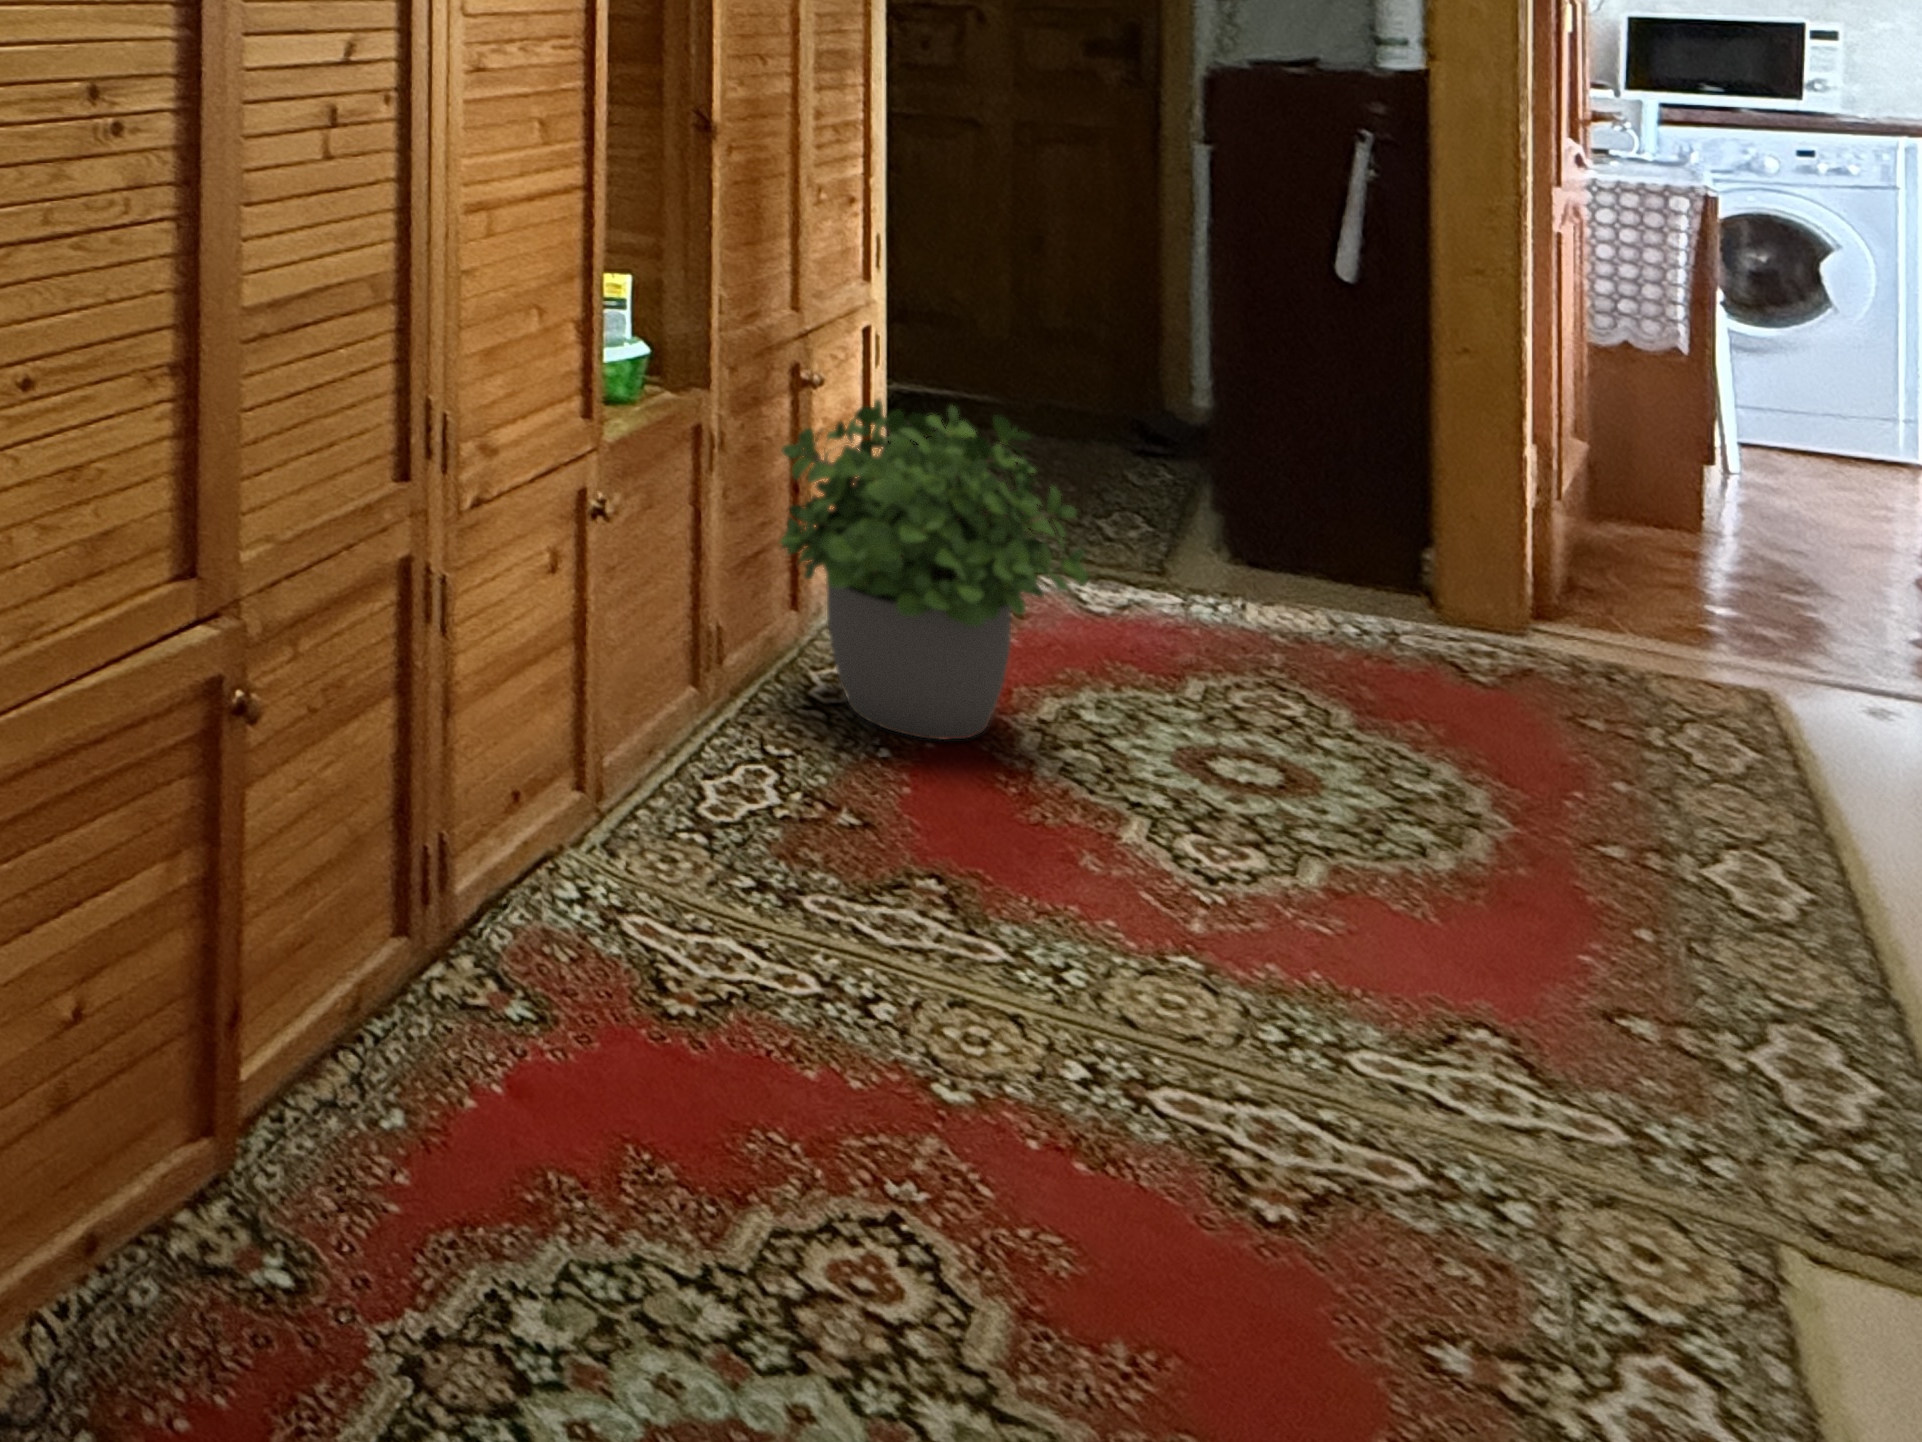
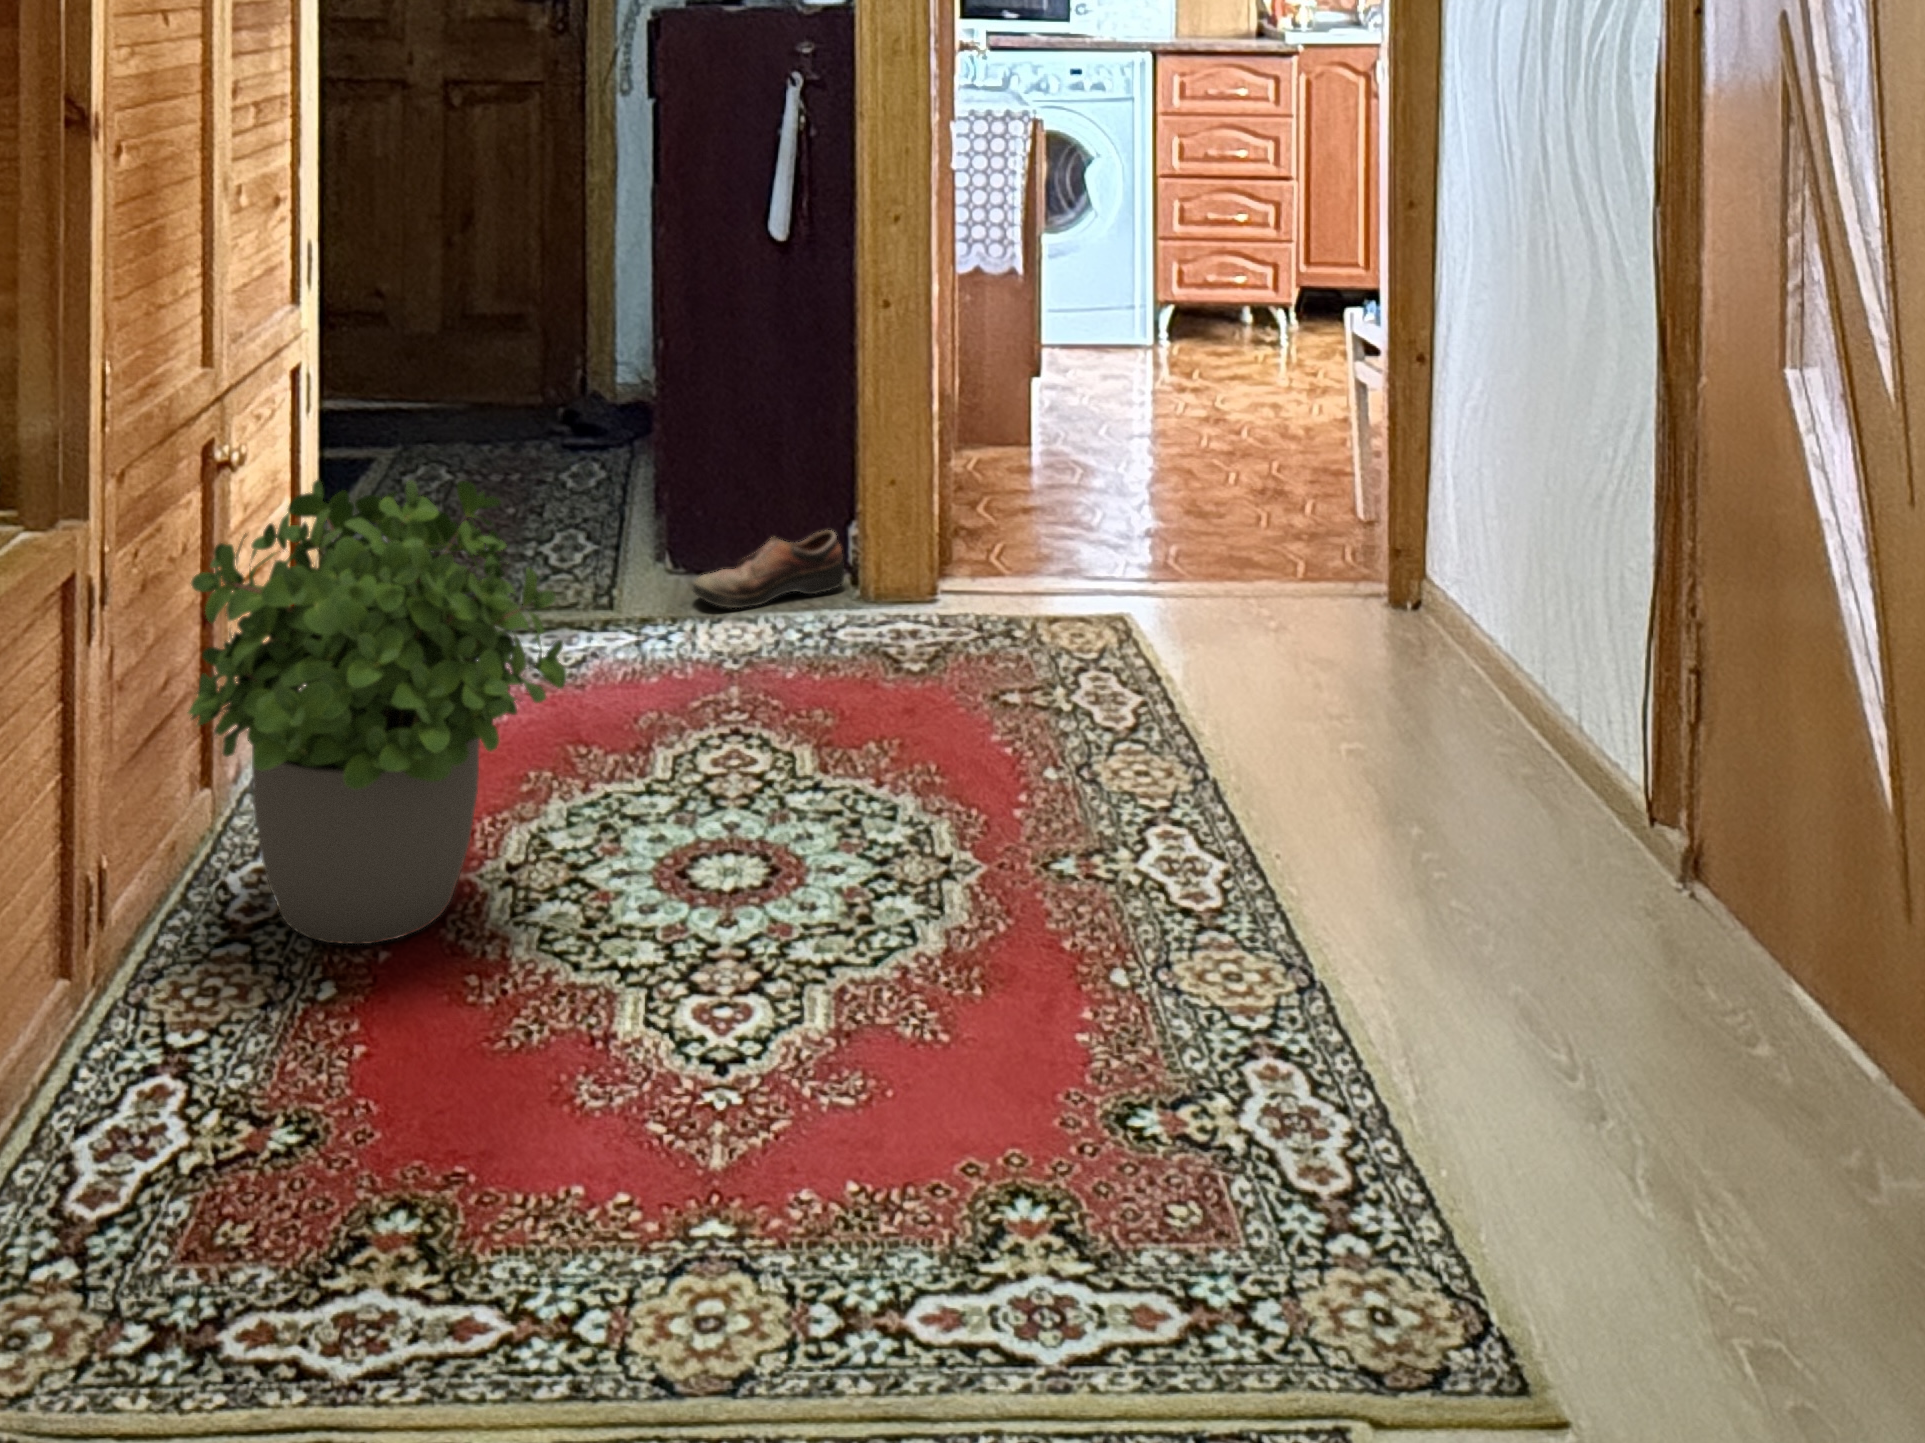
shoe: none [1246,548,1421,608] -> present [692,530,844,608]

